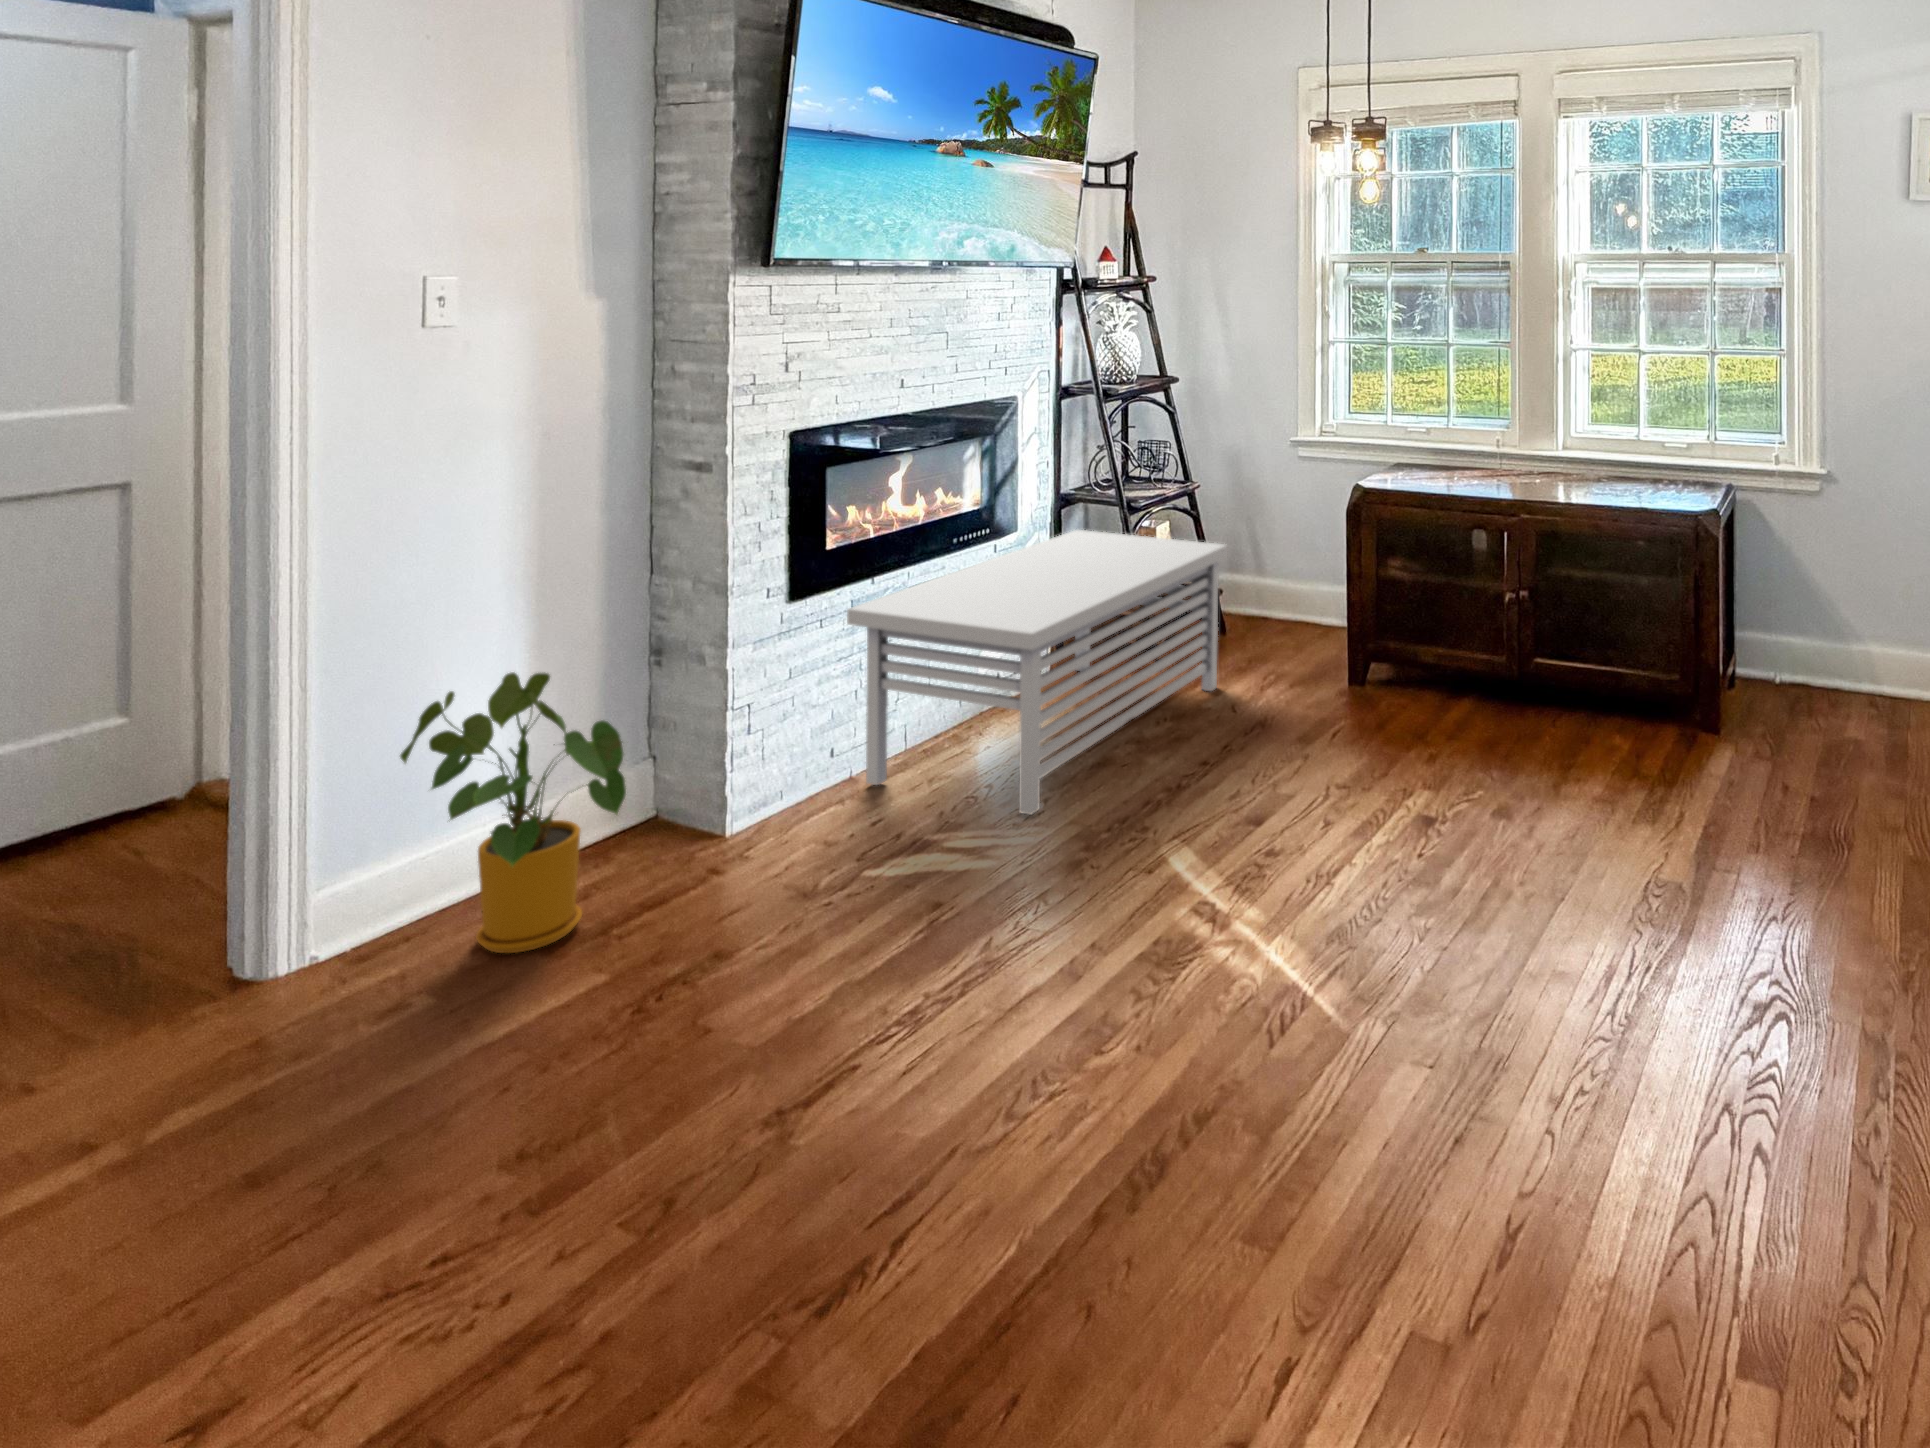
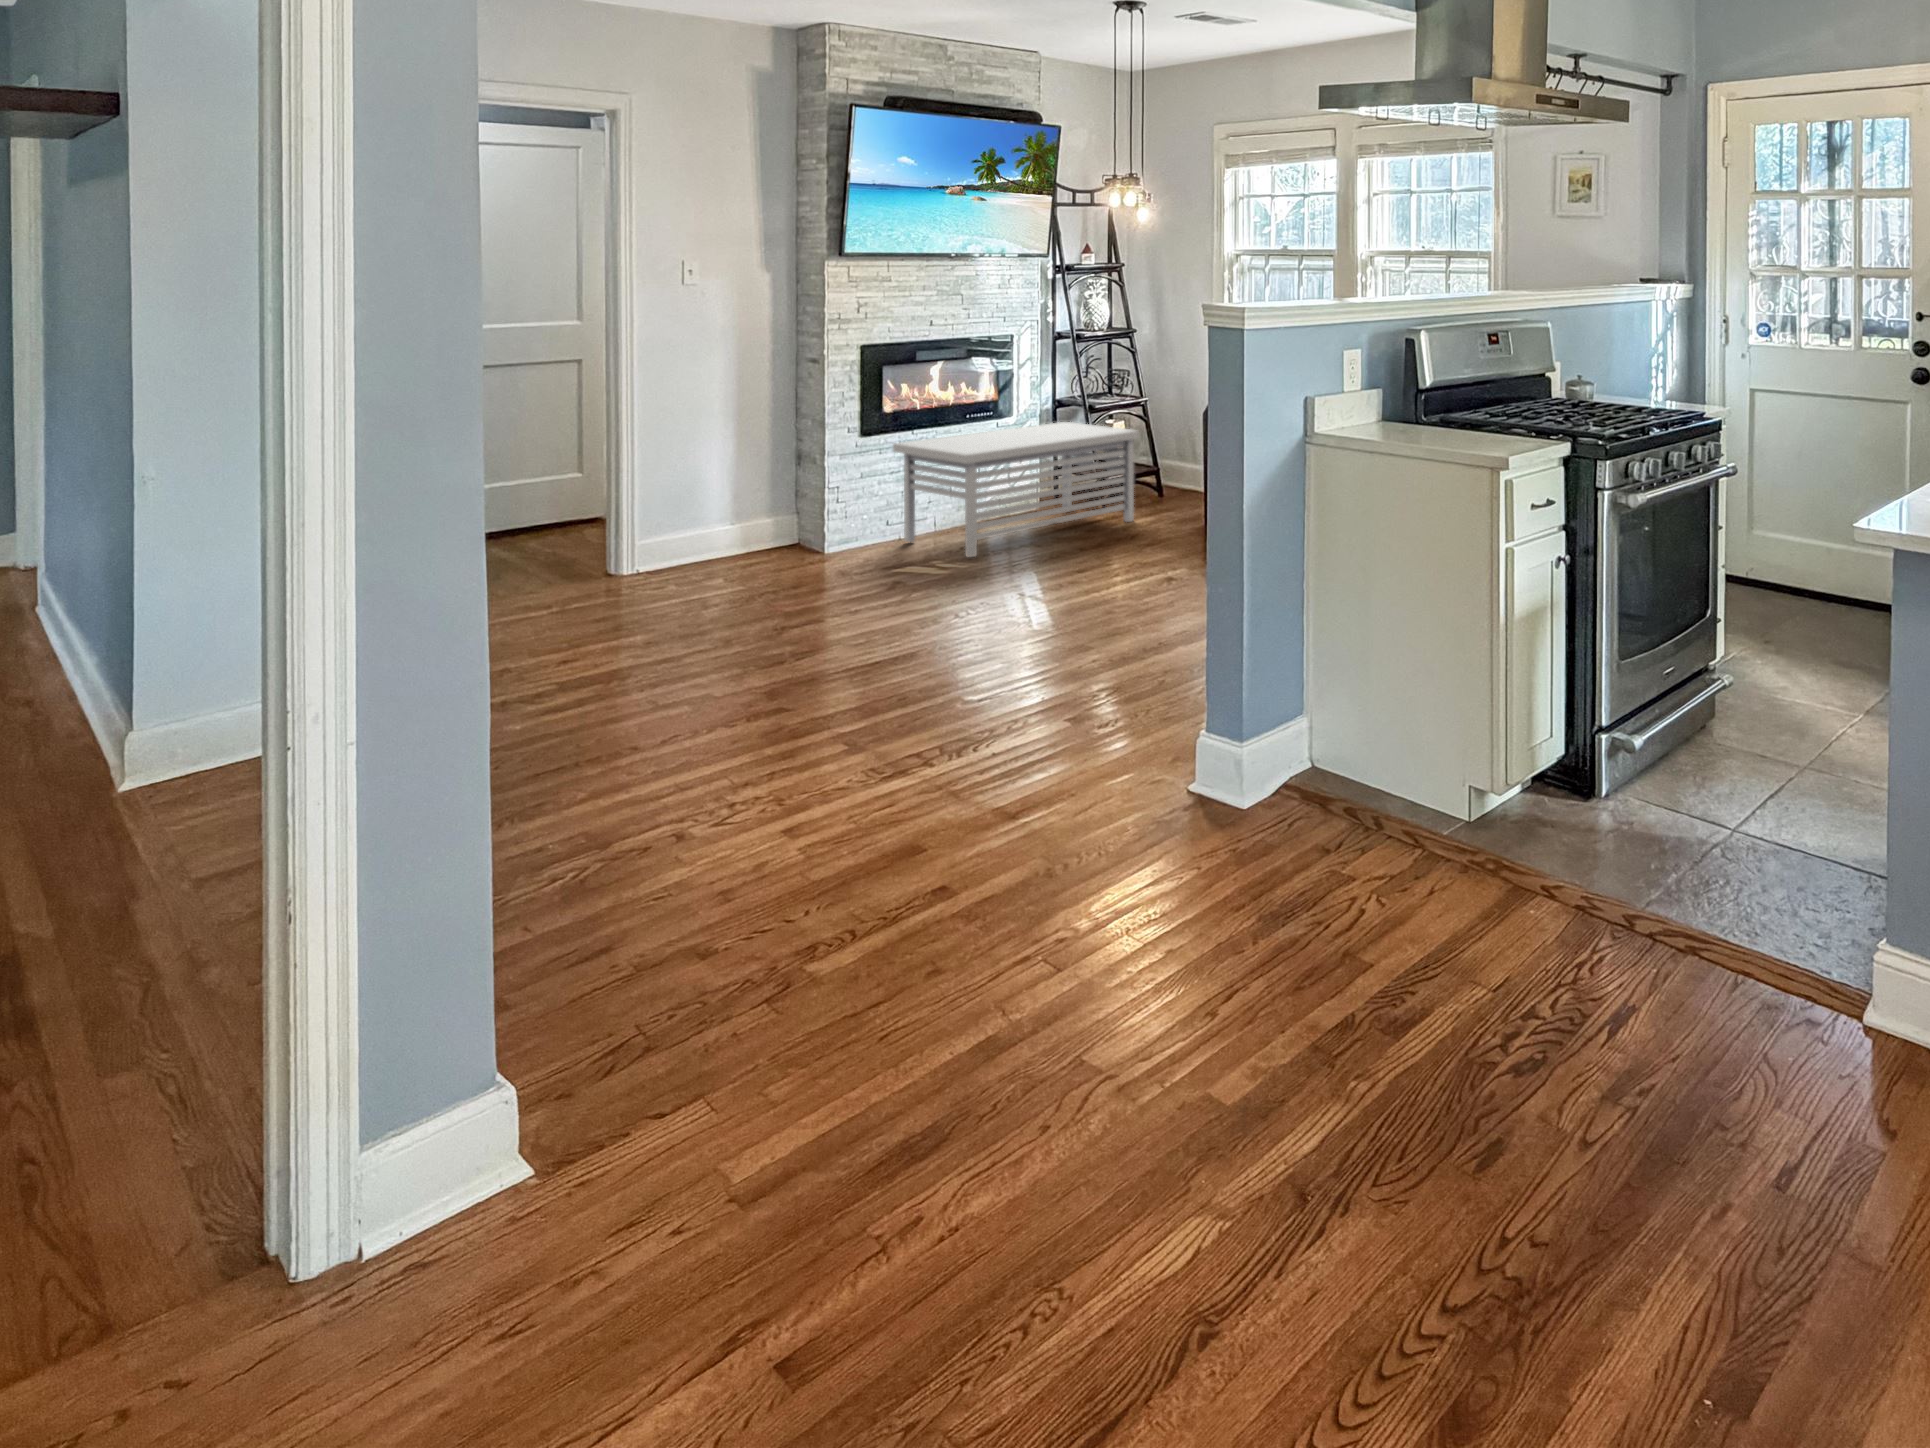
house plant: present [400,672,626,953] -> none [671,454,767,578]

